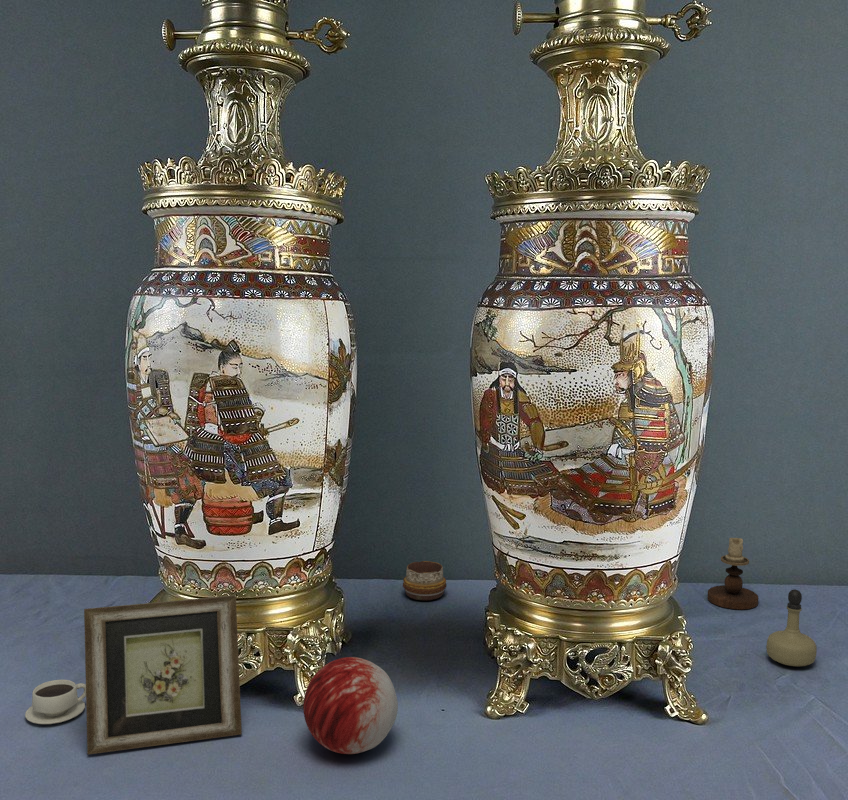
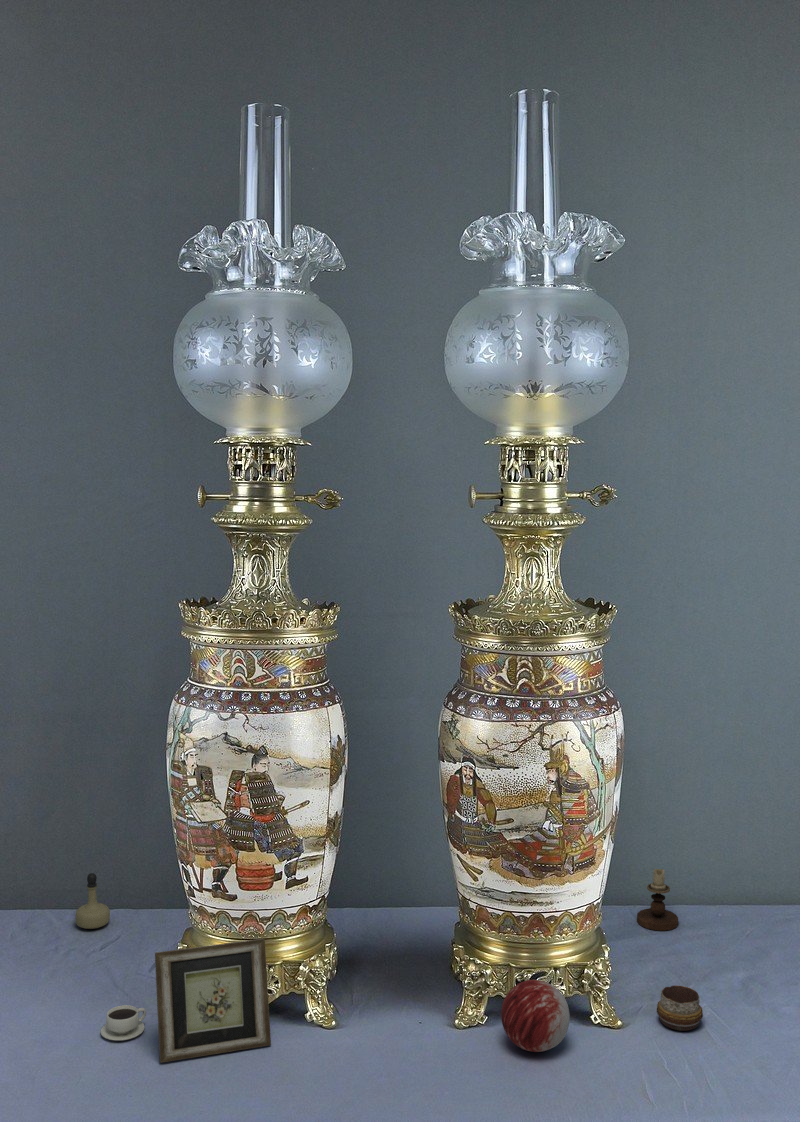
decorative bowl: present [403,561,447,600] -> present [657,986,703,1031]
perfume bottle: present [766,589,817,666] -> present [75,873,110,929]
decorative orb: present [303,657,398,754] -> present [501,980,570,1052]

